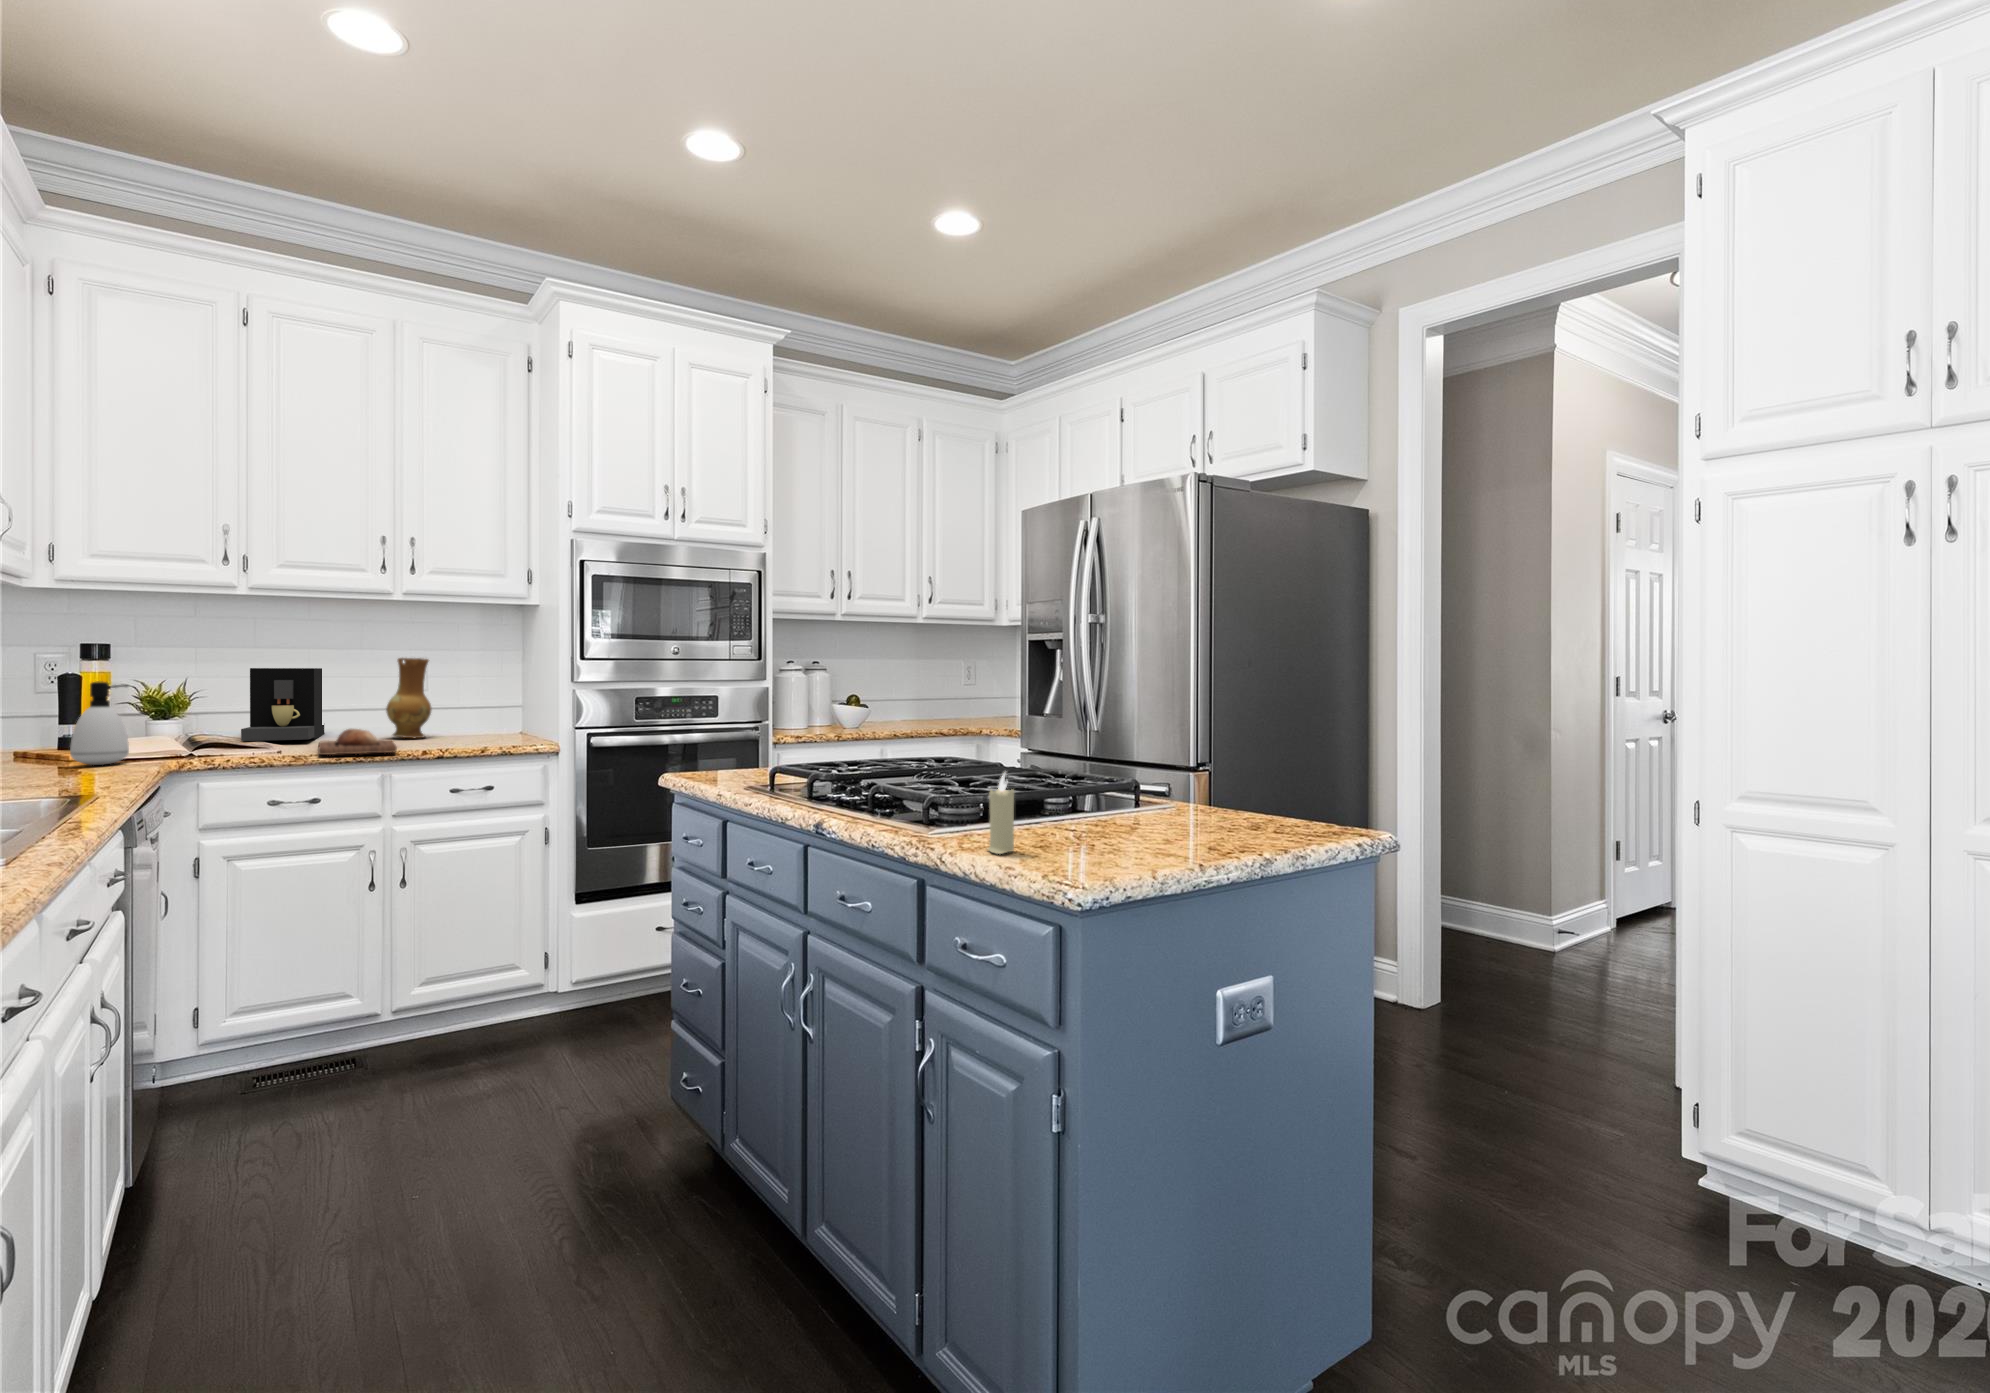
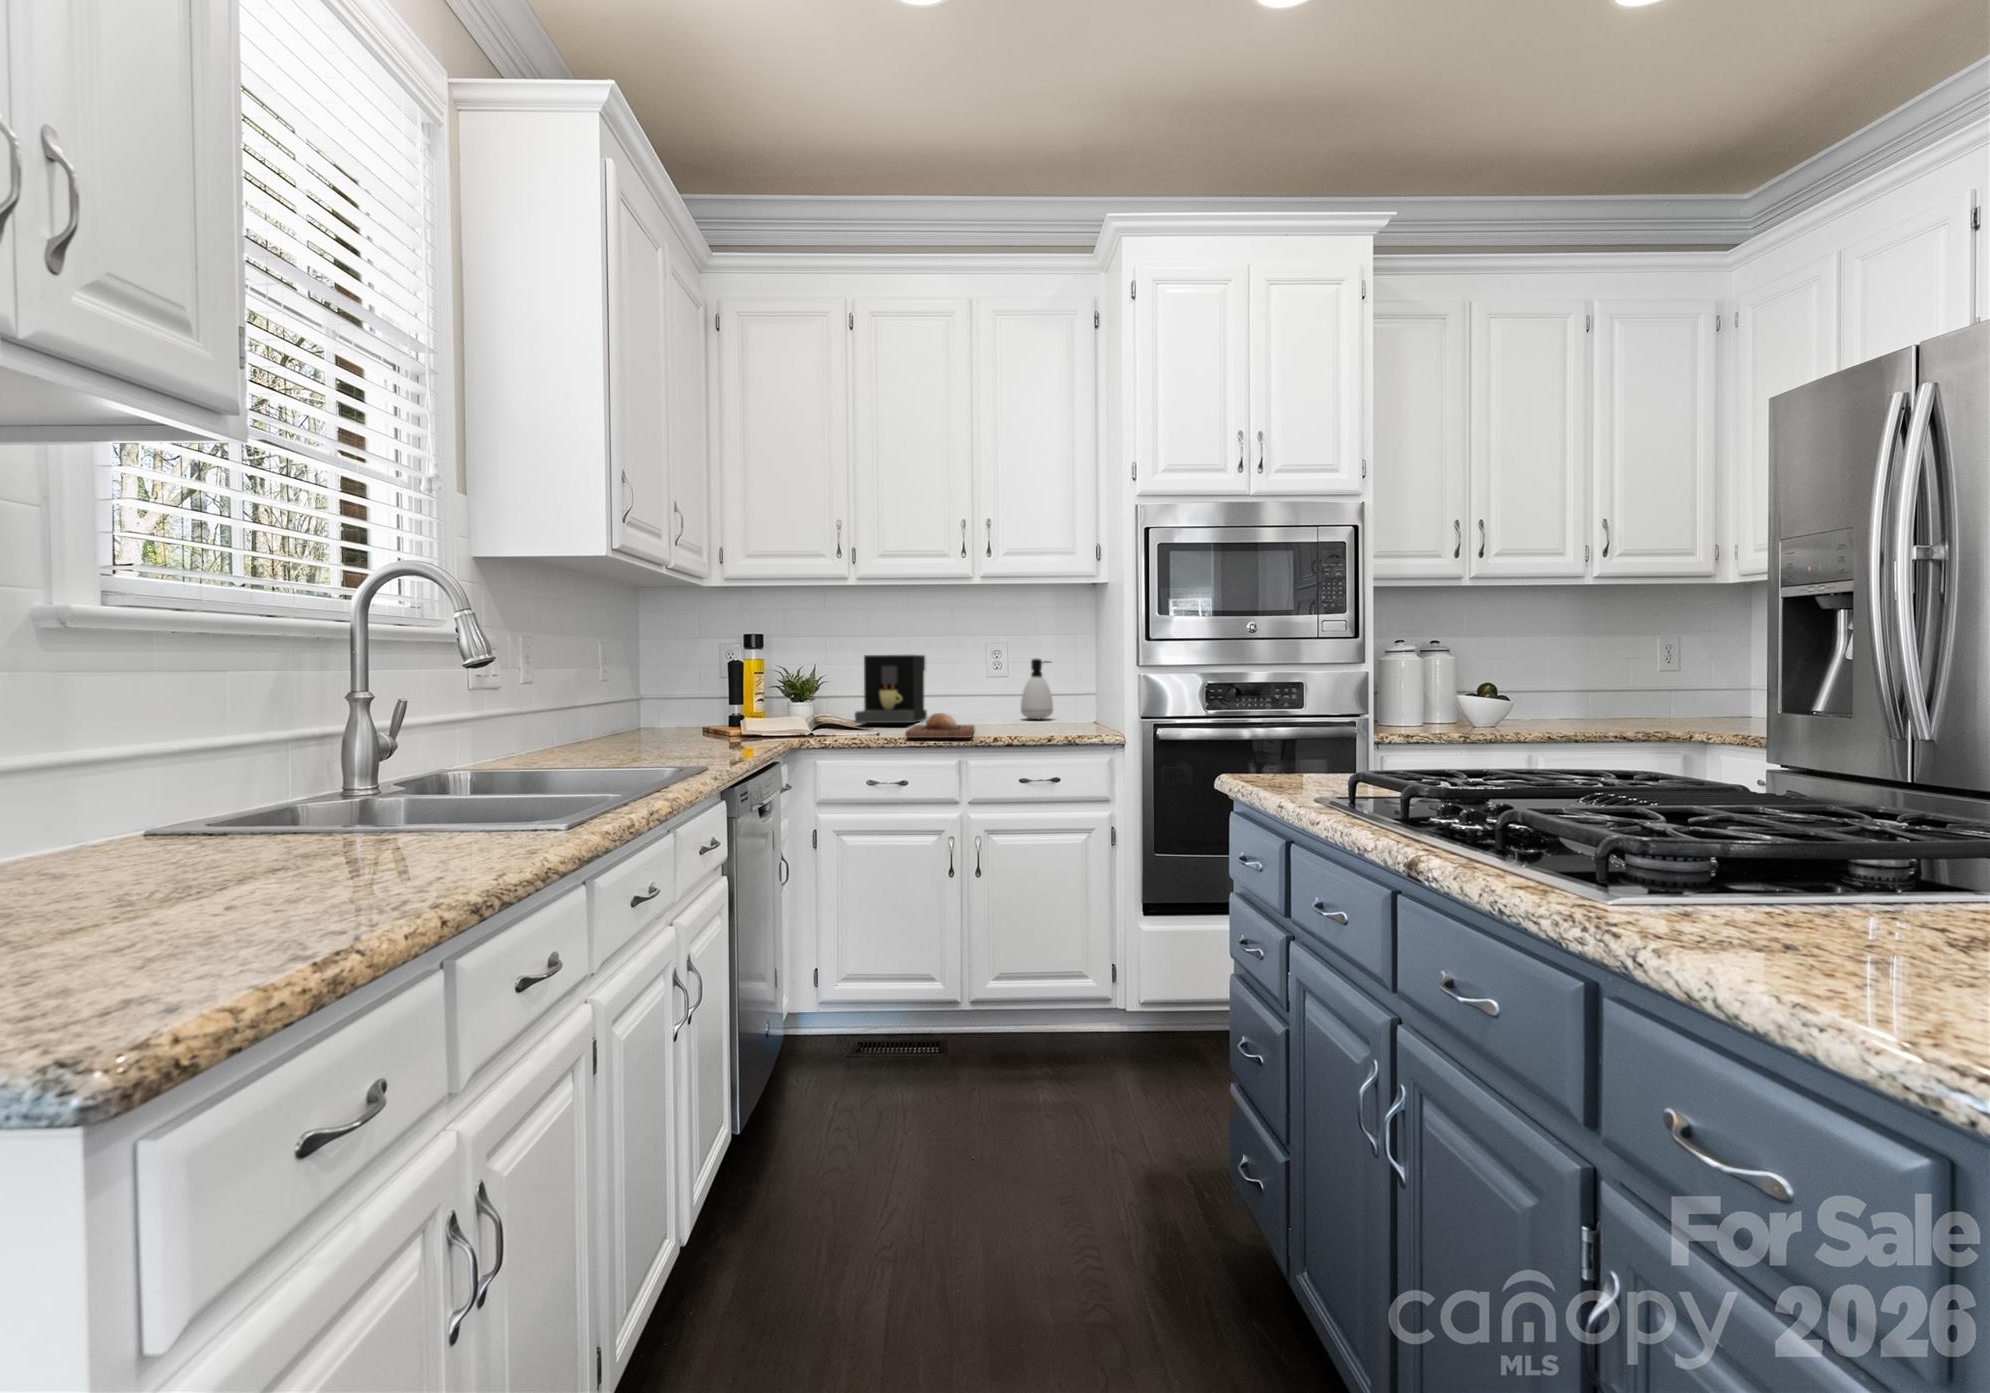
ceramic jug: present [386,658,431,738] -> none [974,643,1013,725]
soap dispenser: present [70,681,129,765] -> present [1021,658,1053,719]
candle: present [988,773,1014,854] -> none [1743,801,1815,971]

